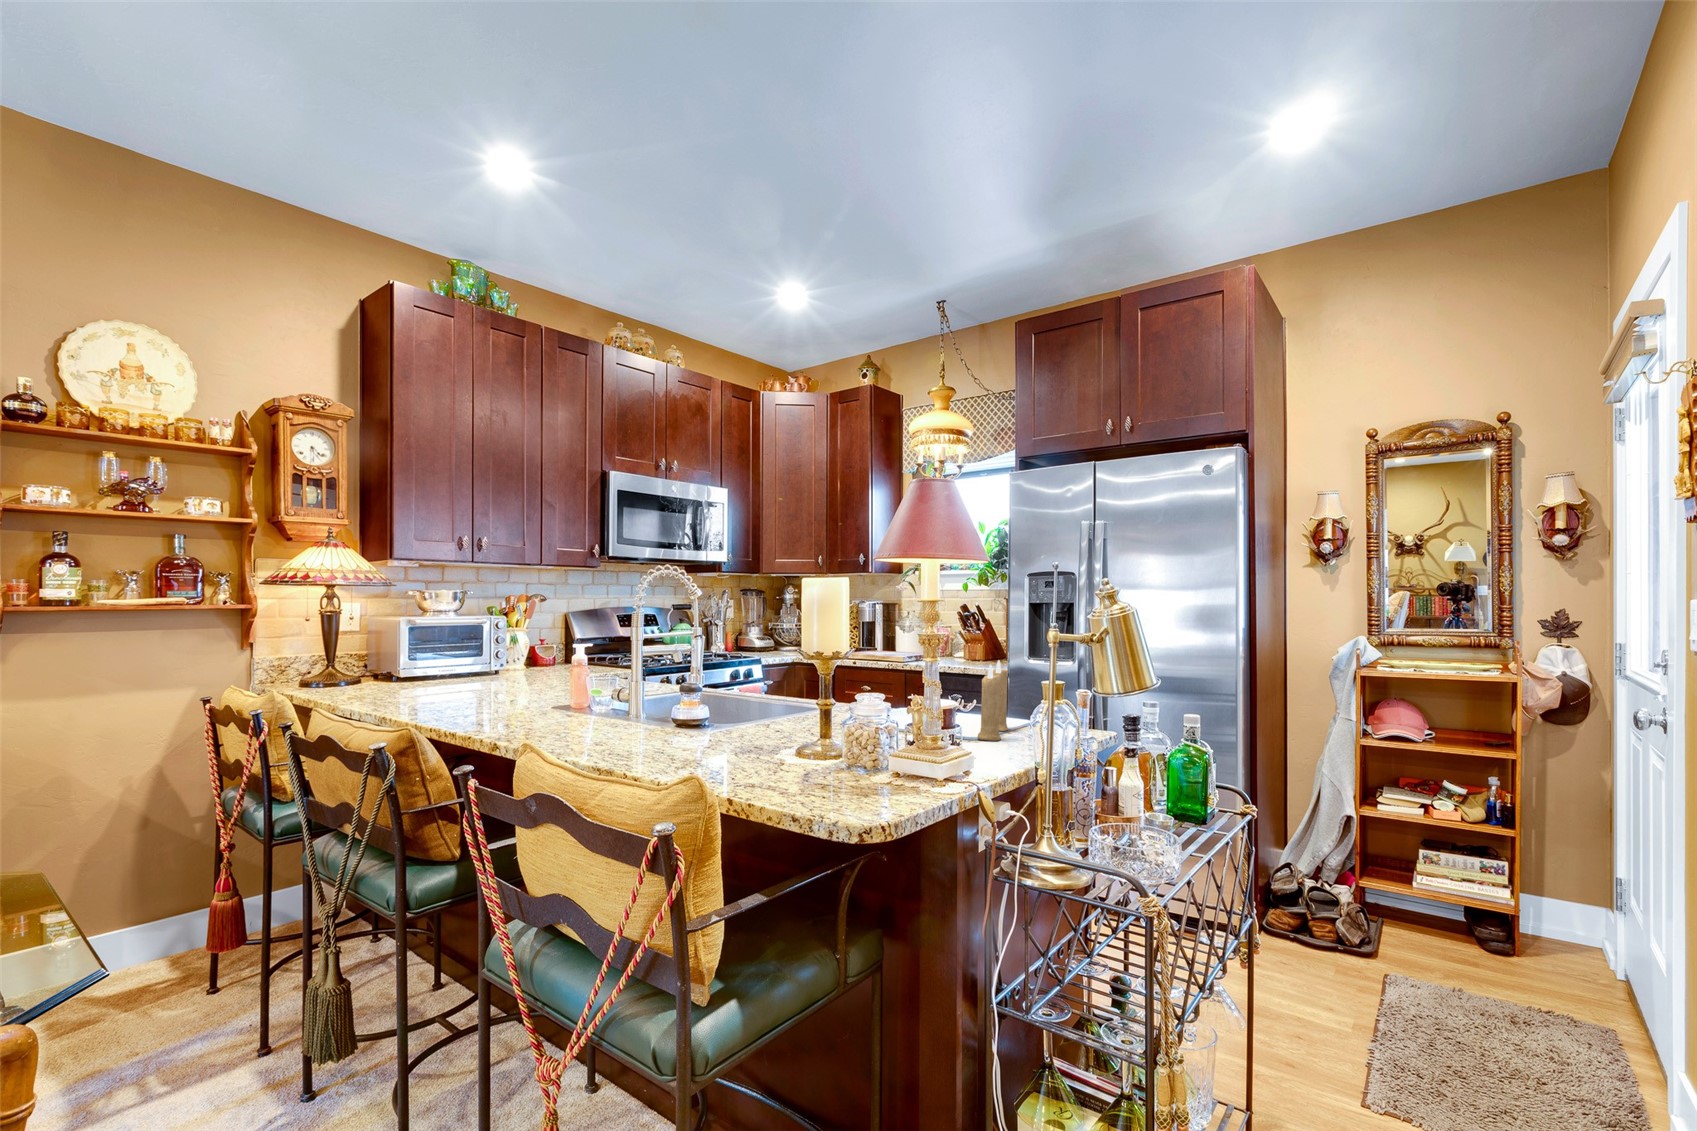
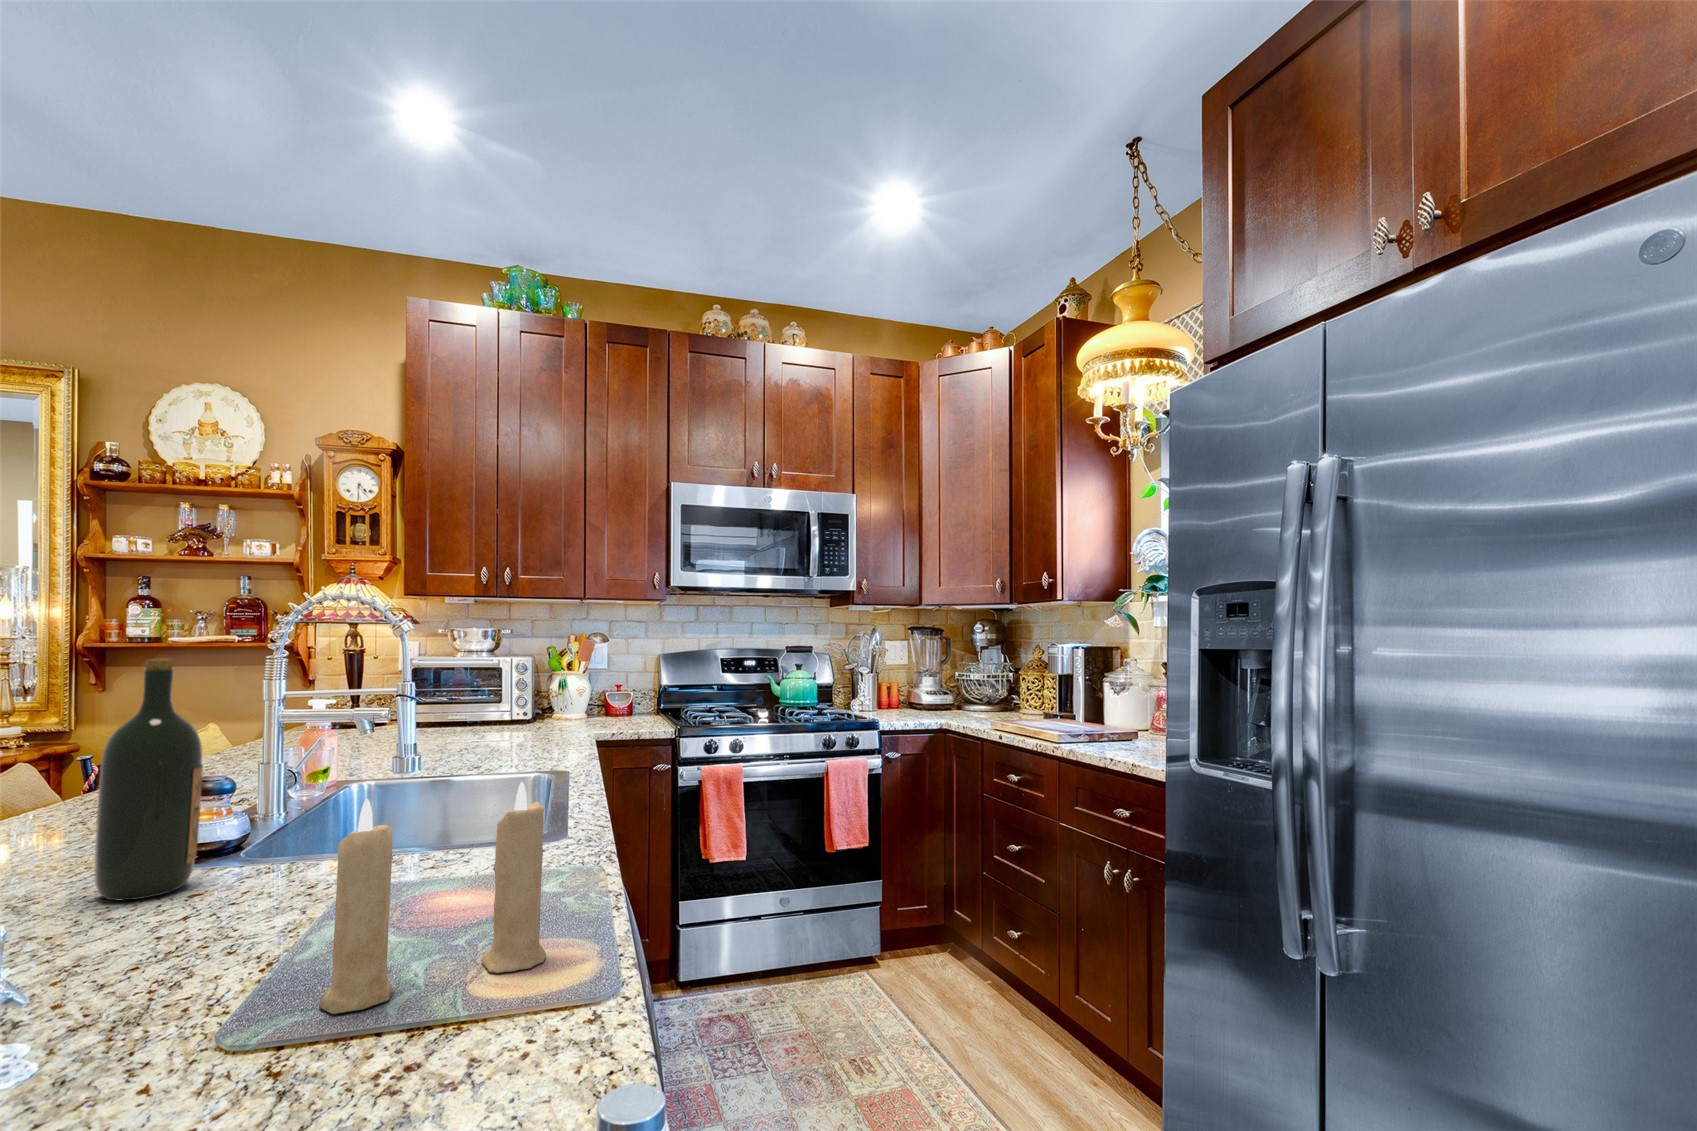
wine bottle: none [744,614,785,738] -> present [95,659,203,900]

